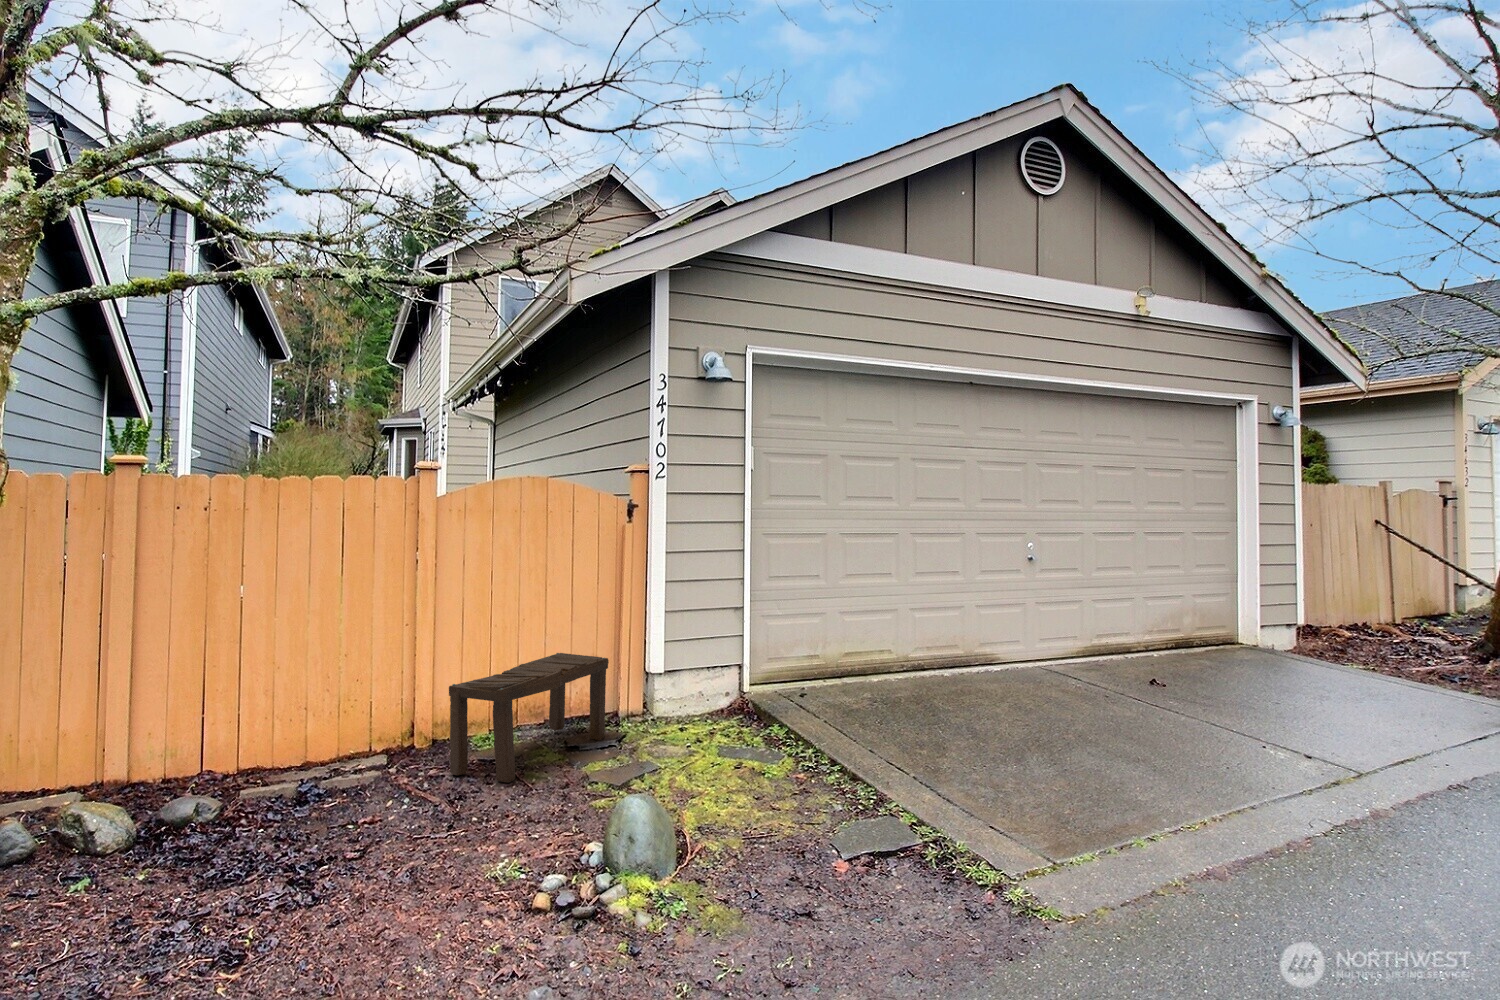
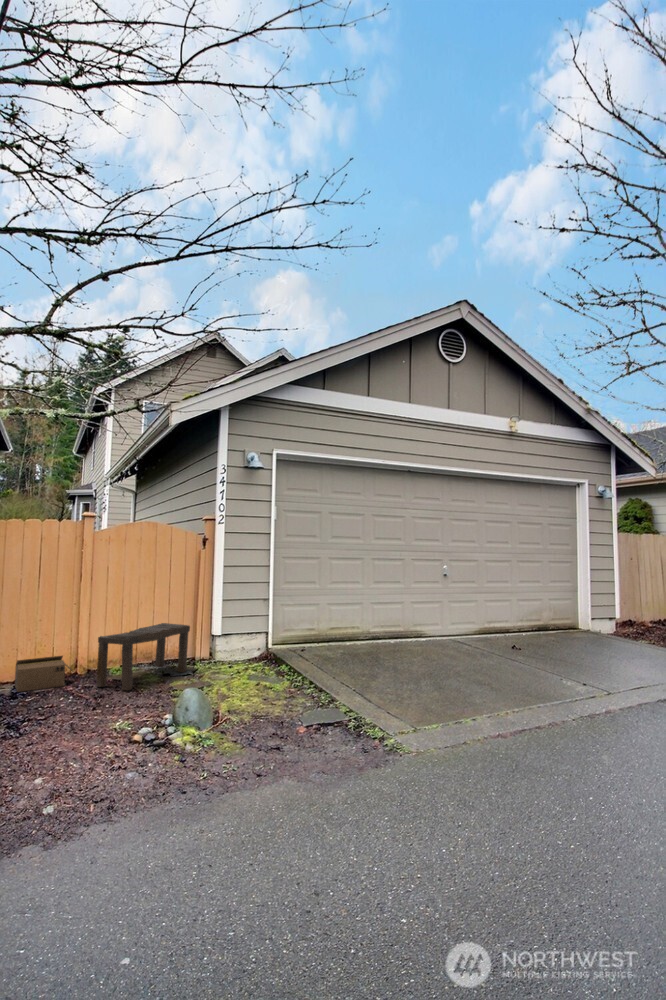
cardboard box: none [306,718,408,788] -> present [15,656,72,692]

